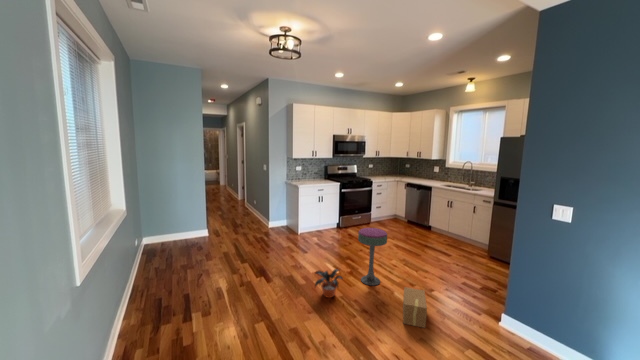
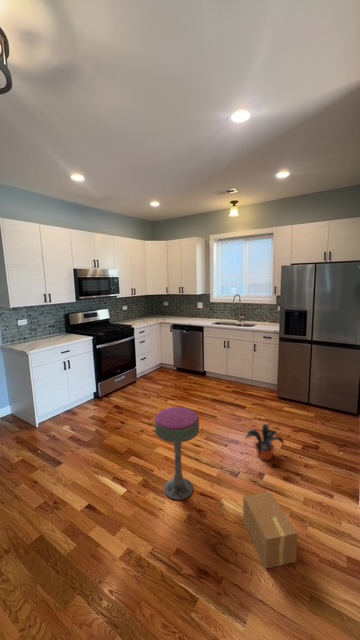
potted plant: present [315,269,342,298] -> present [246,424,284,460]

